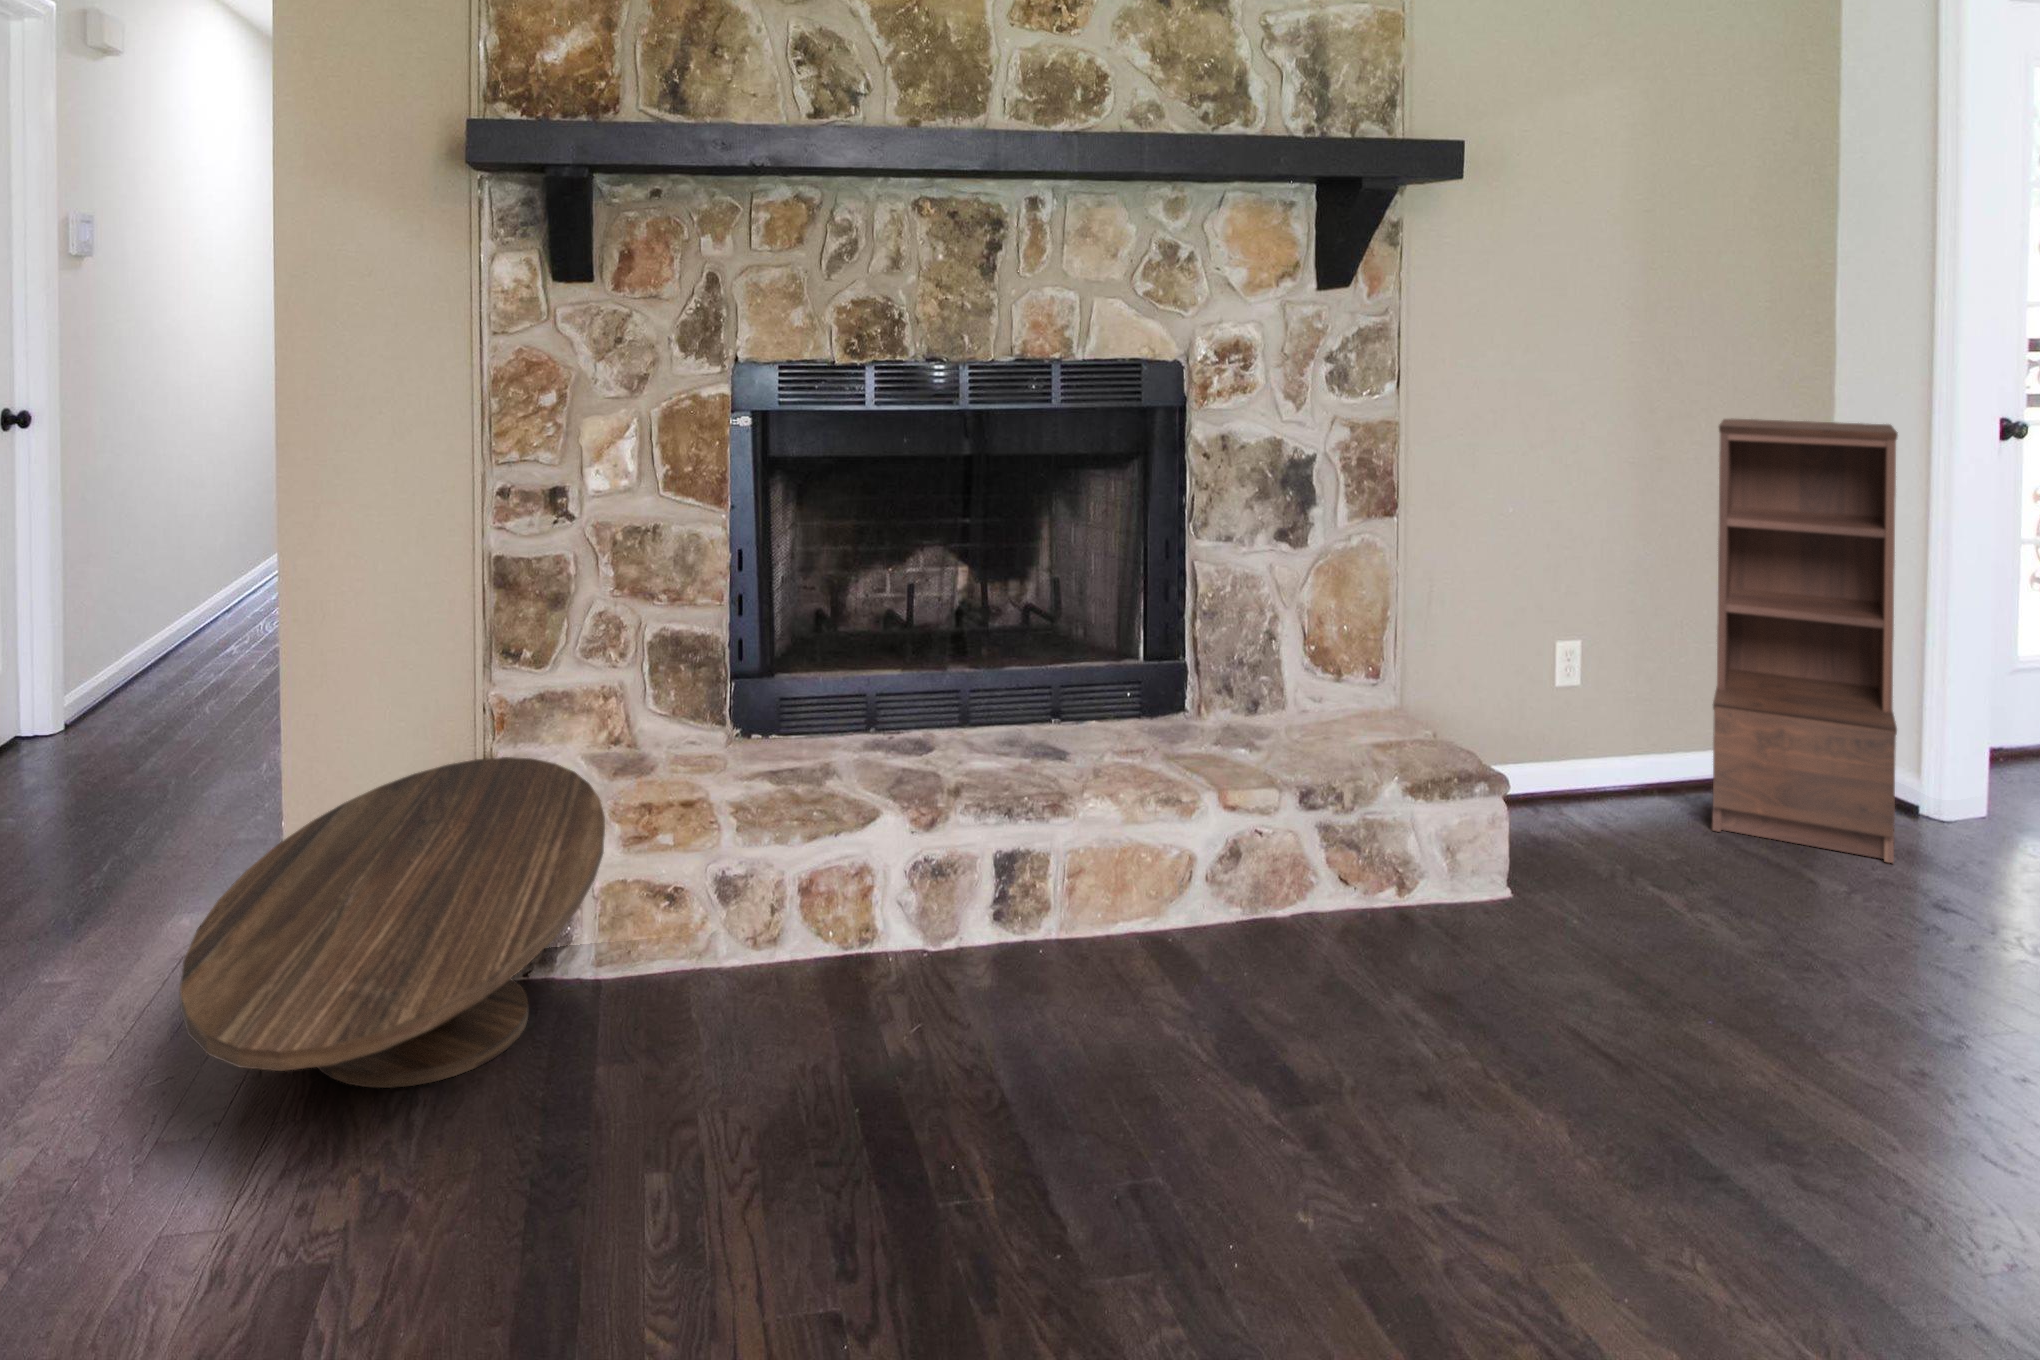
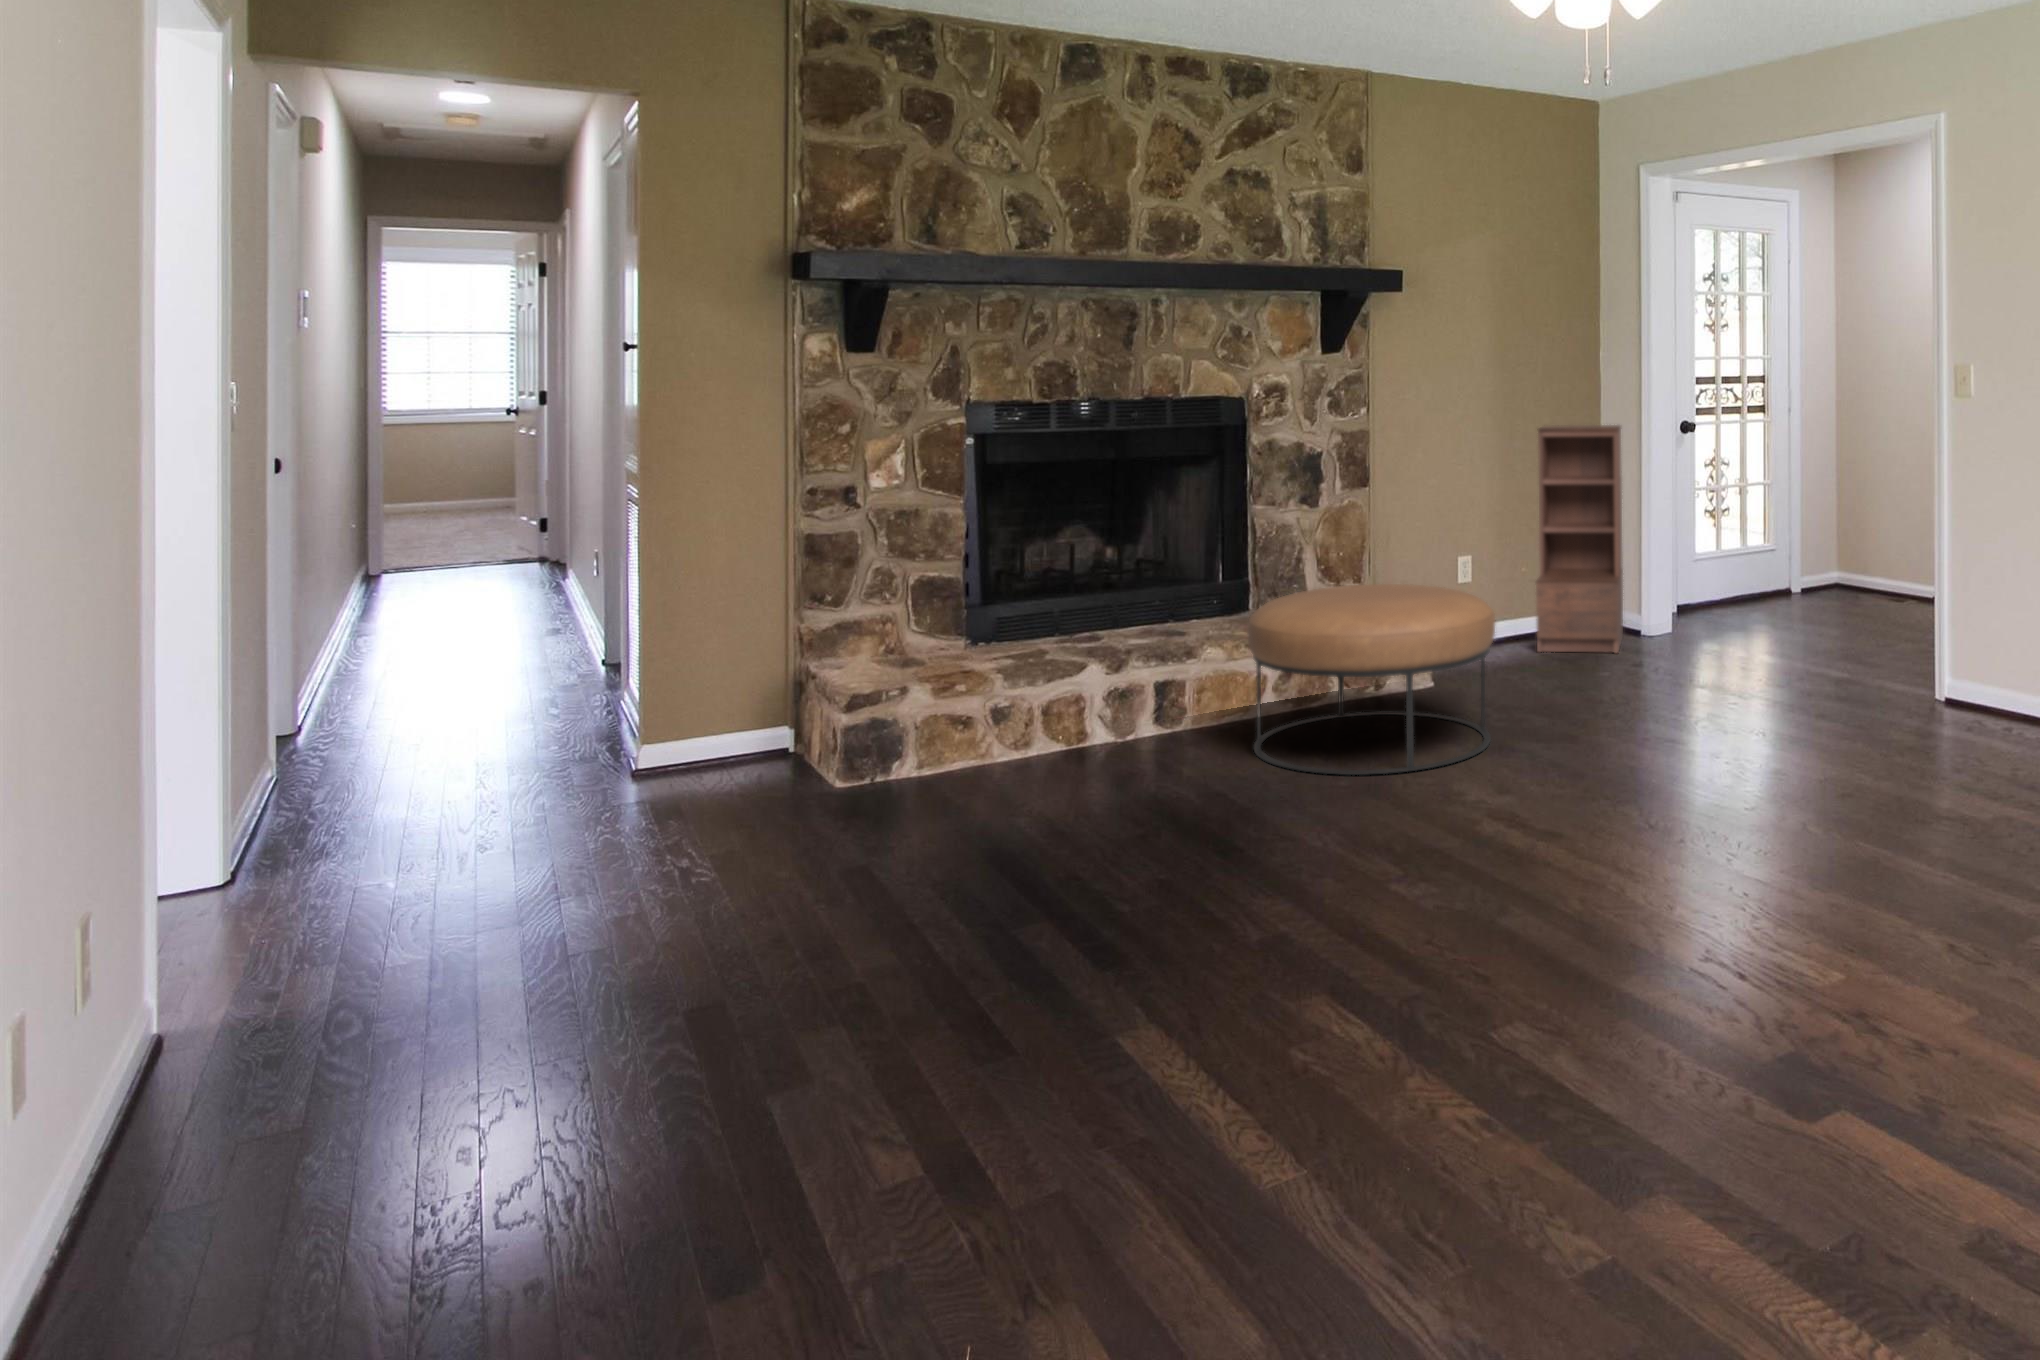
ottoman: none [1137,729,1683,1245] -> present [1247,584,1495,775]
coffee table: present [180,757,605,1088] -> none [713,666,943,818]

